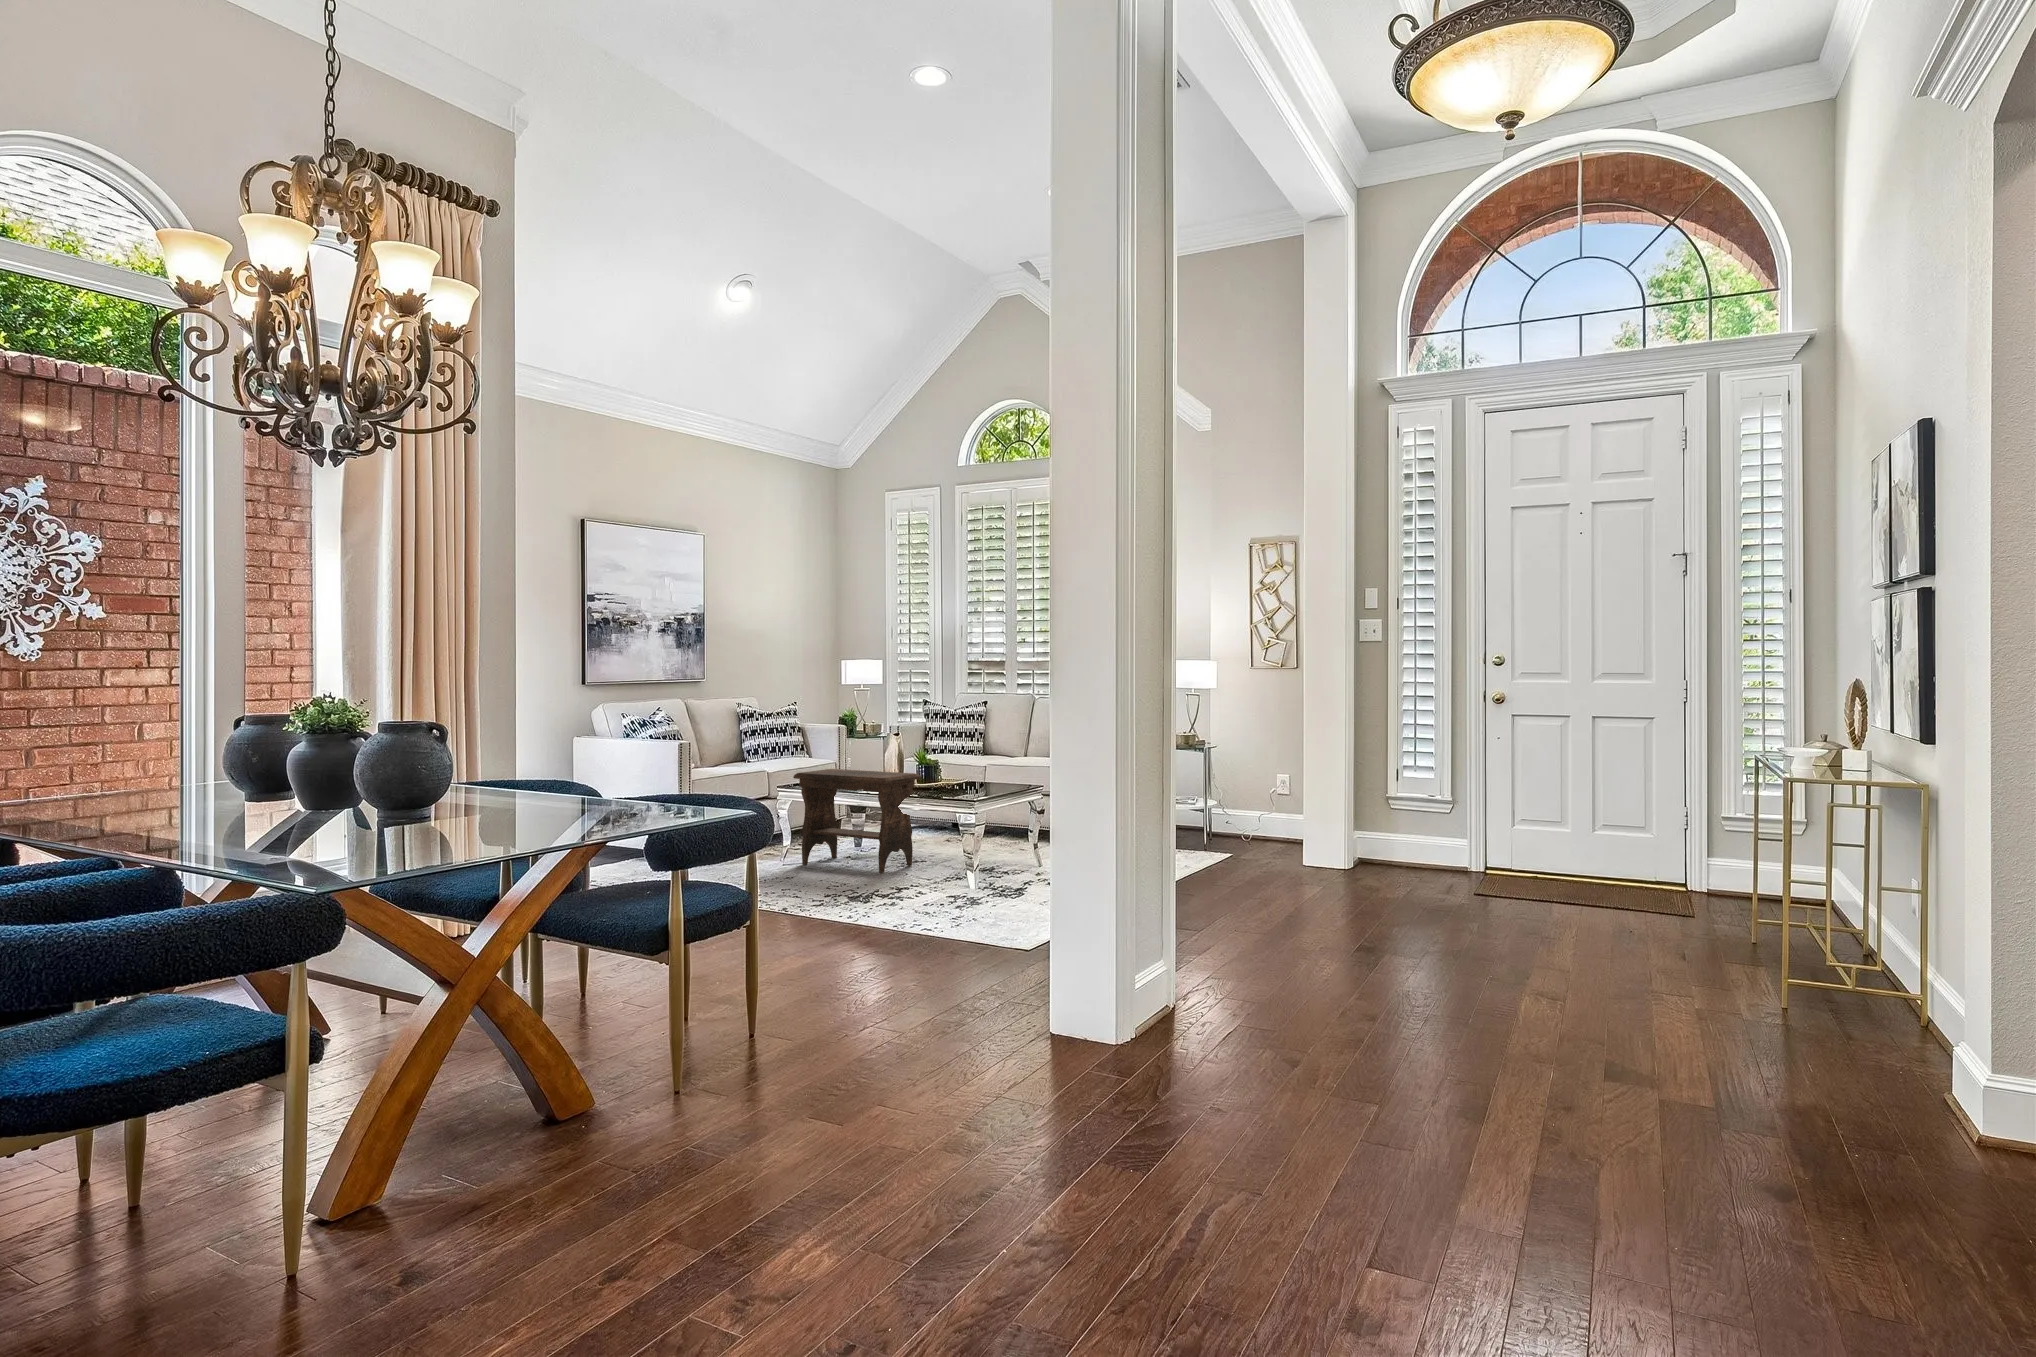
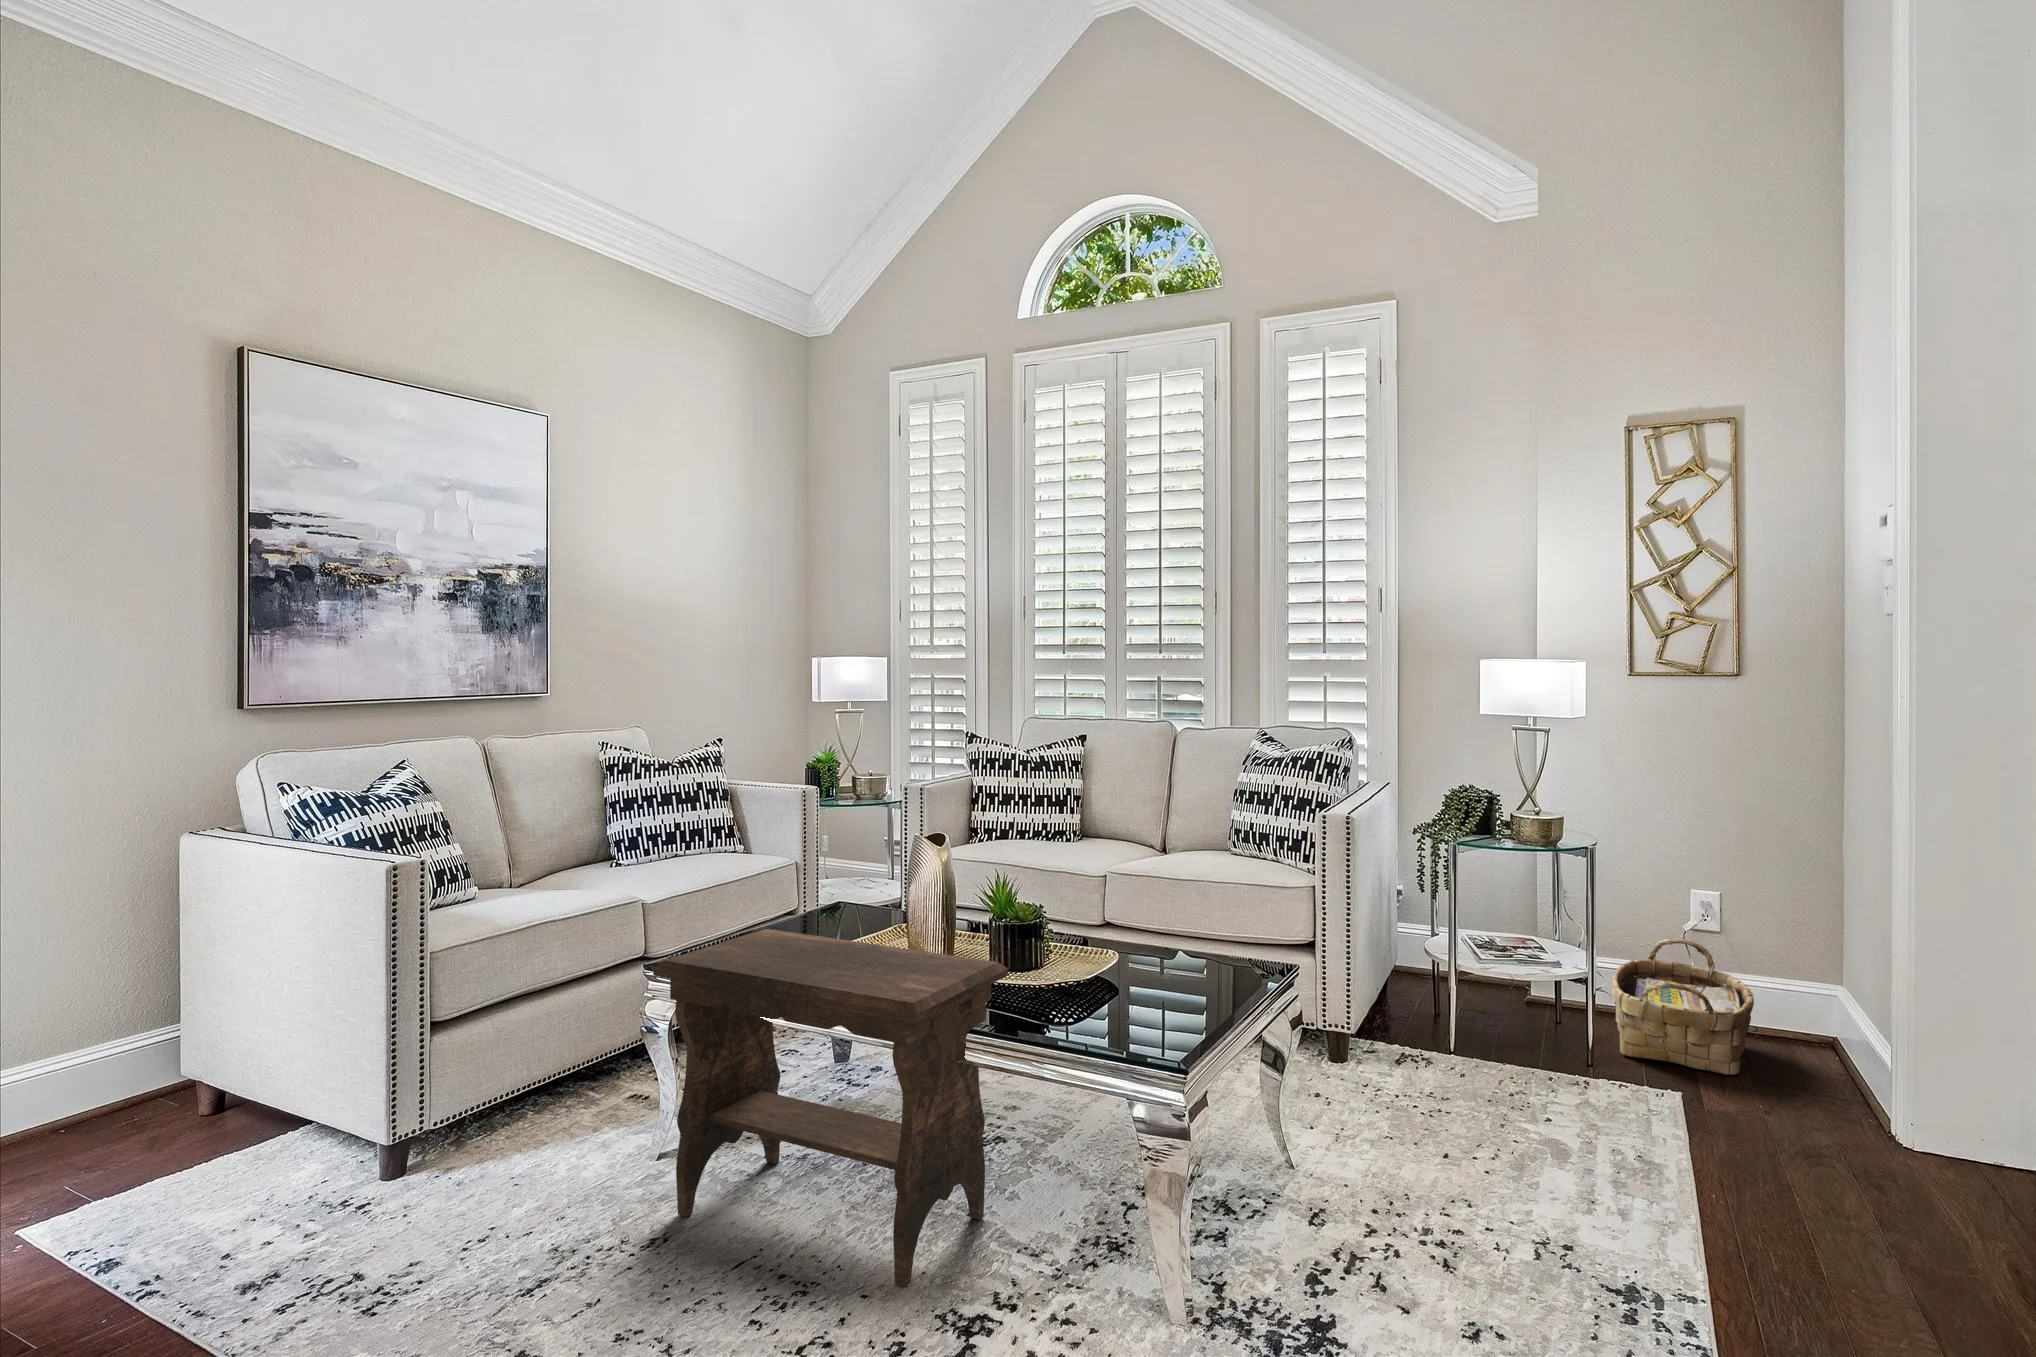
woven basket: none [1210,793,1271,846] -> present [1612,939,1754,1075]

